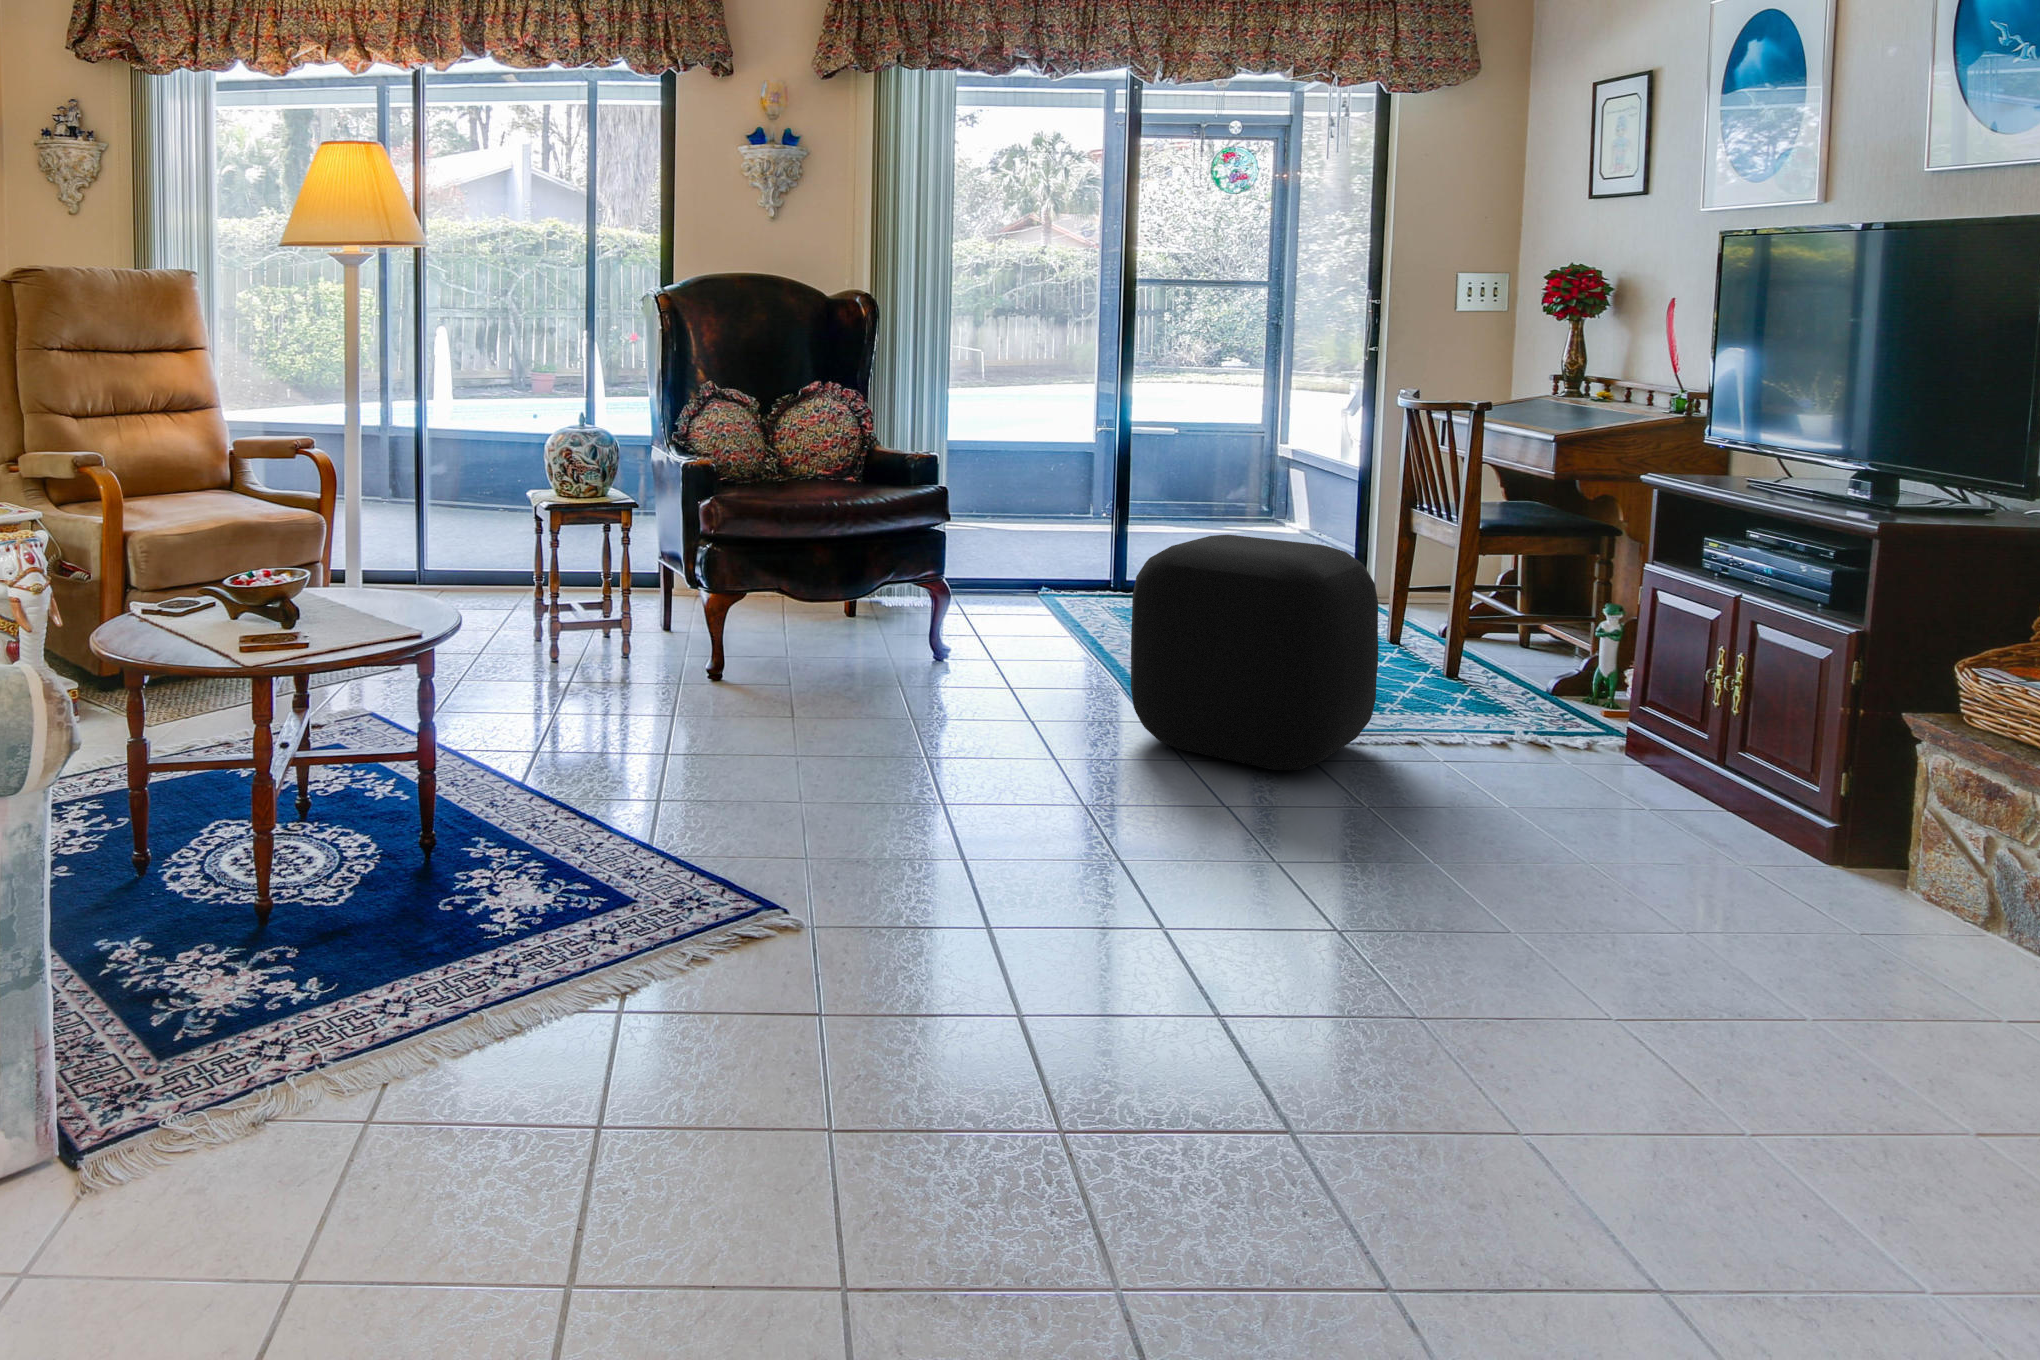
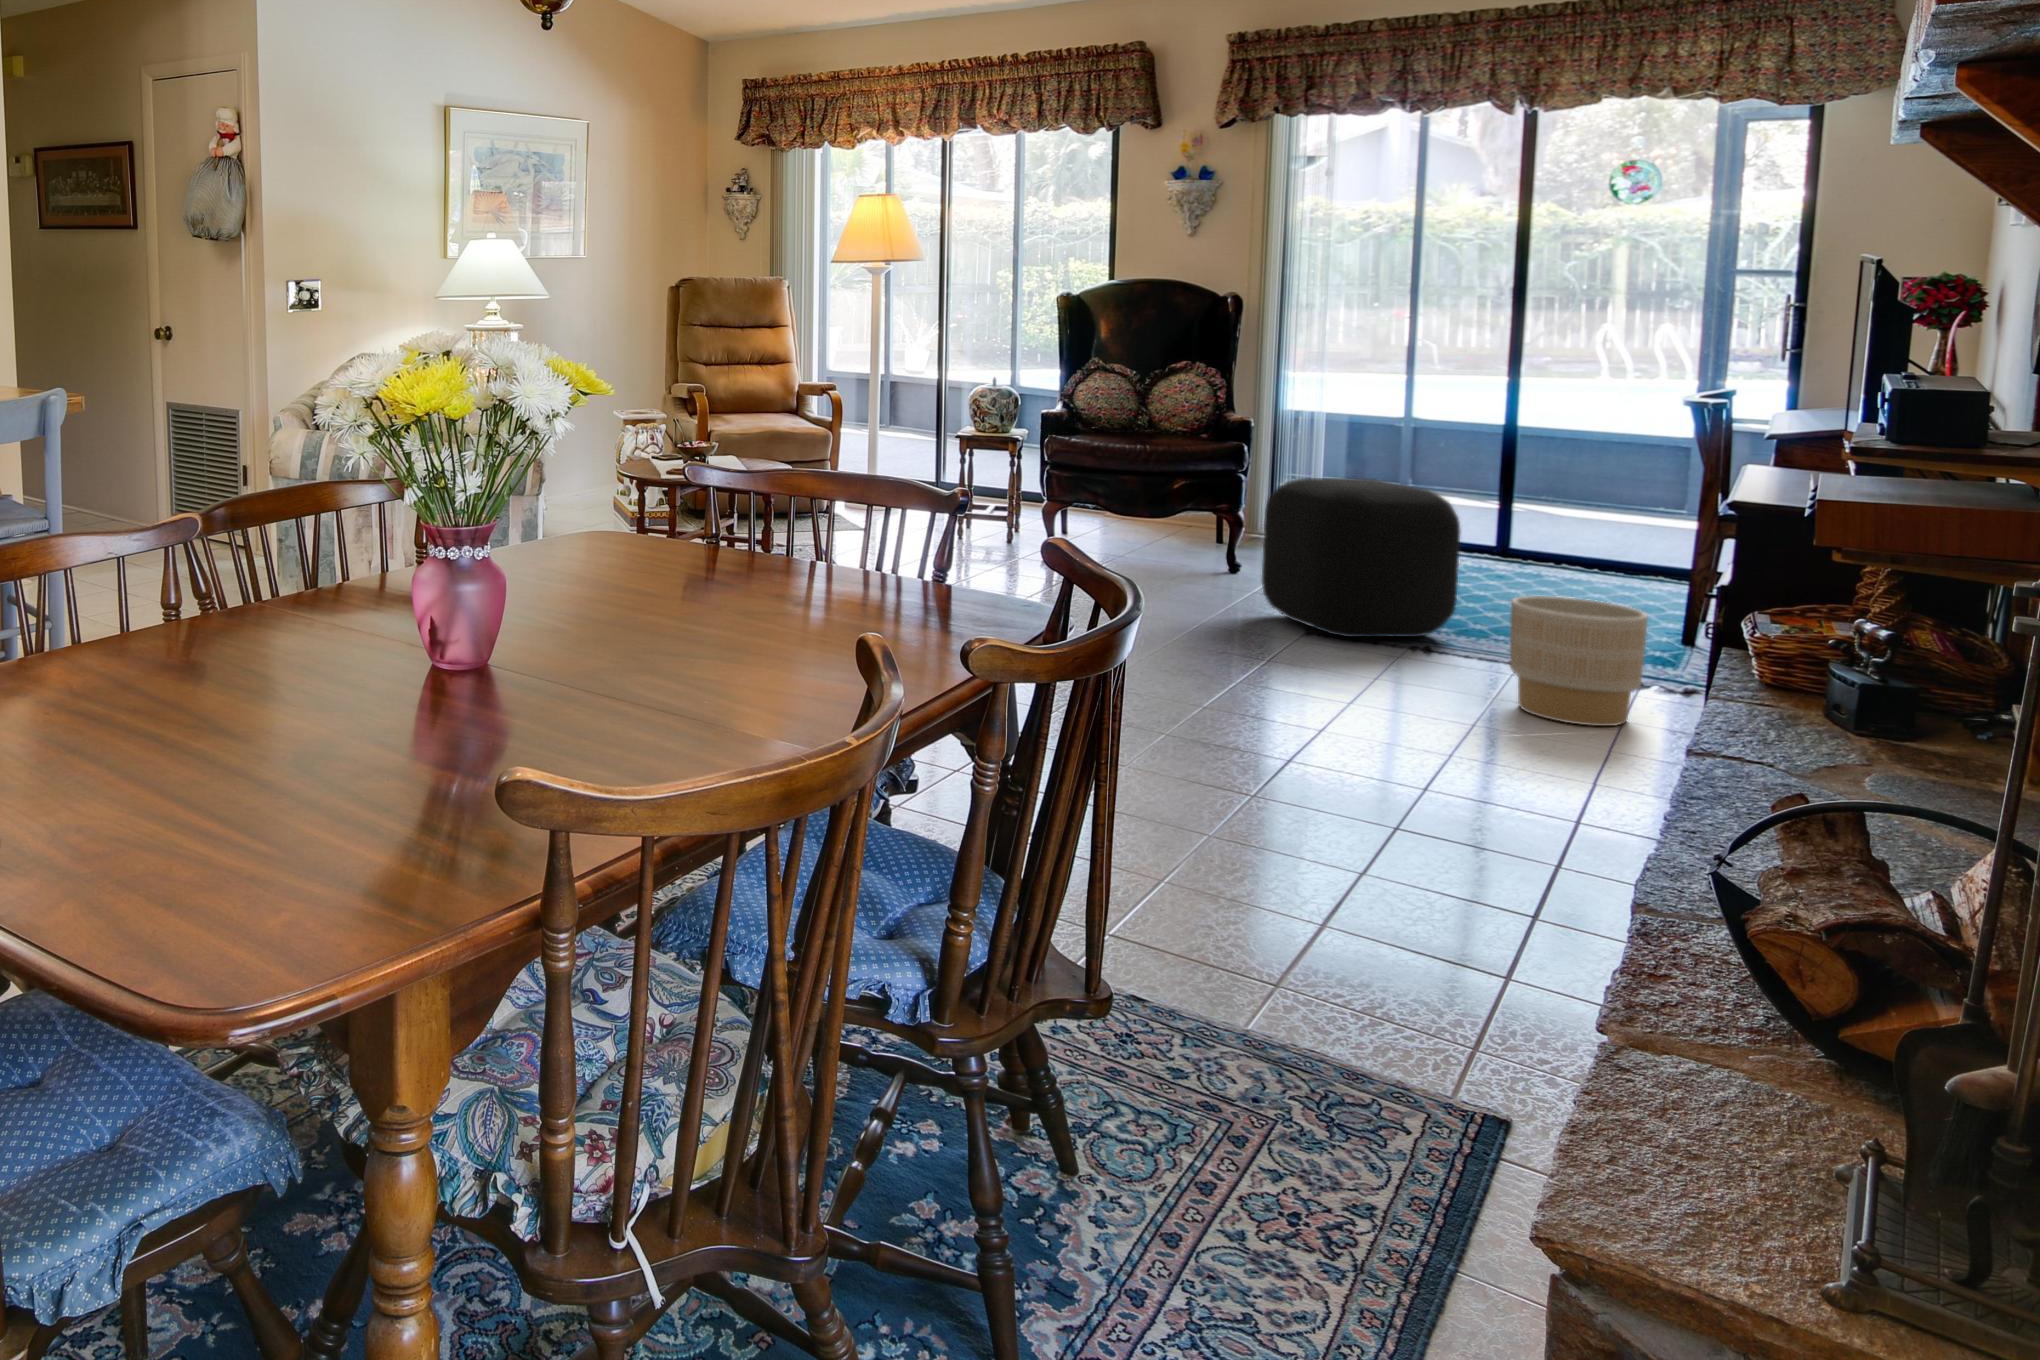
planter: none [1642,692,1836,887] -> present [1510,596,1648,726]

